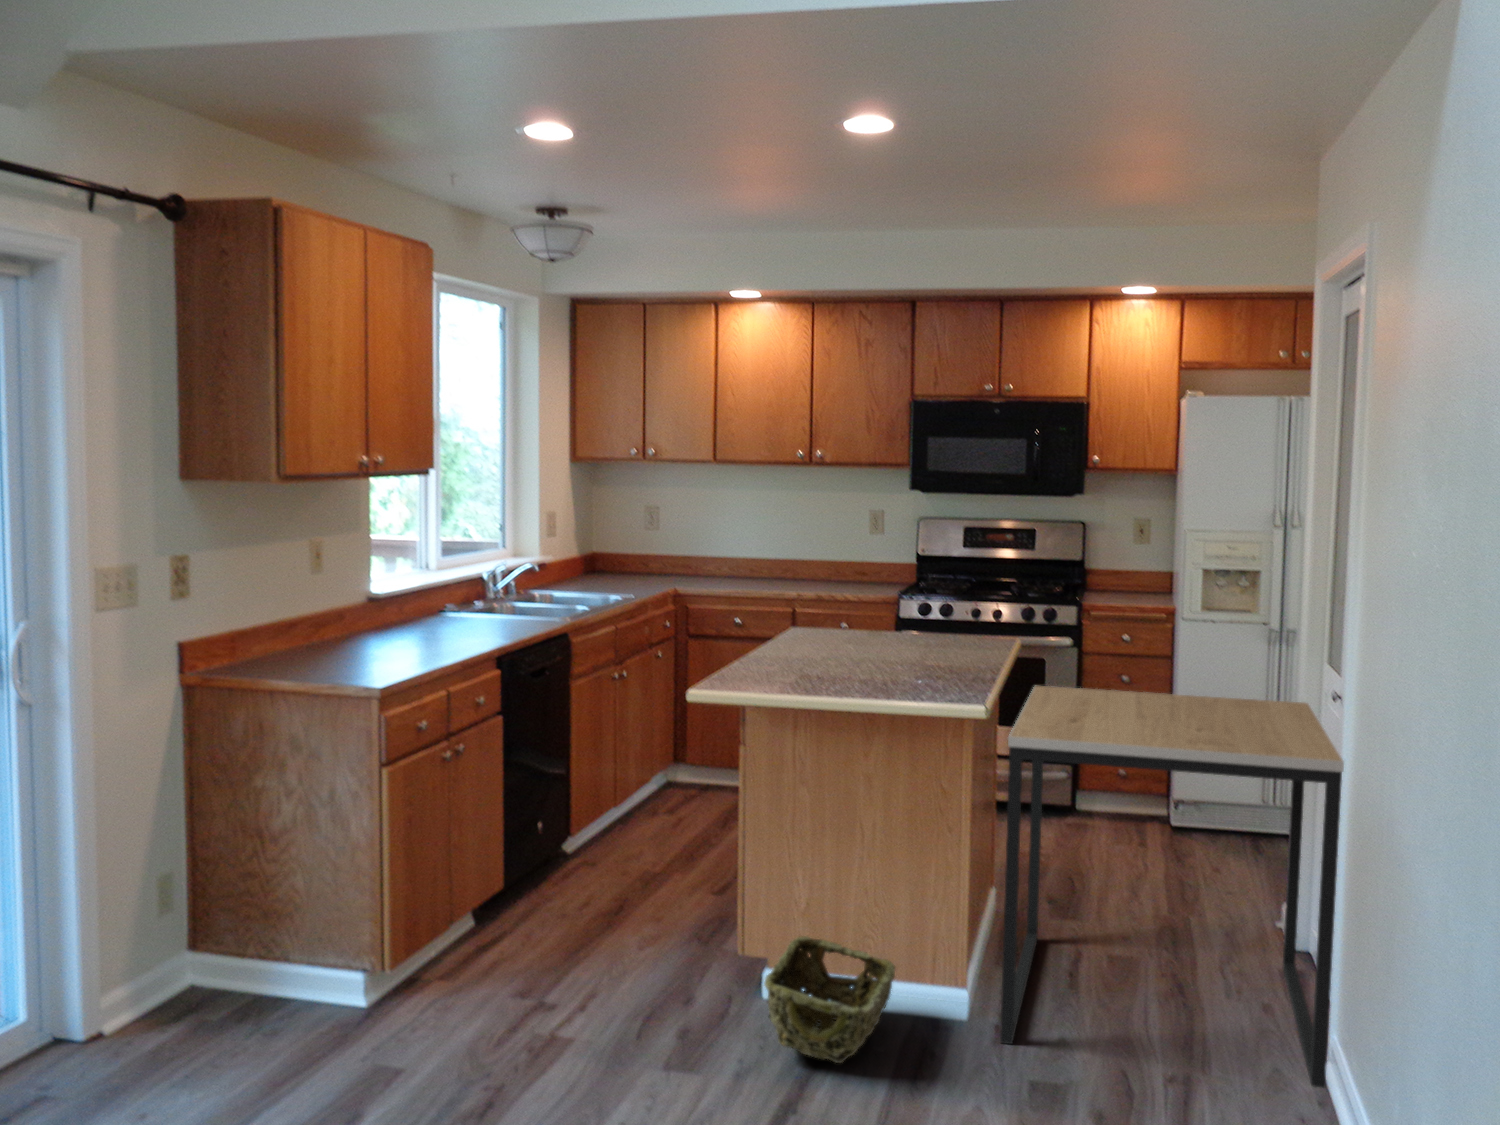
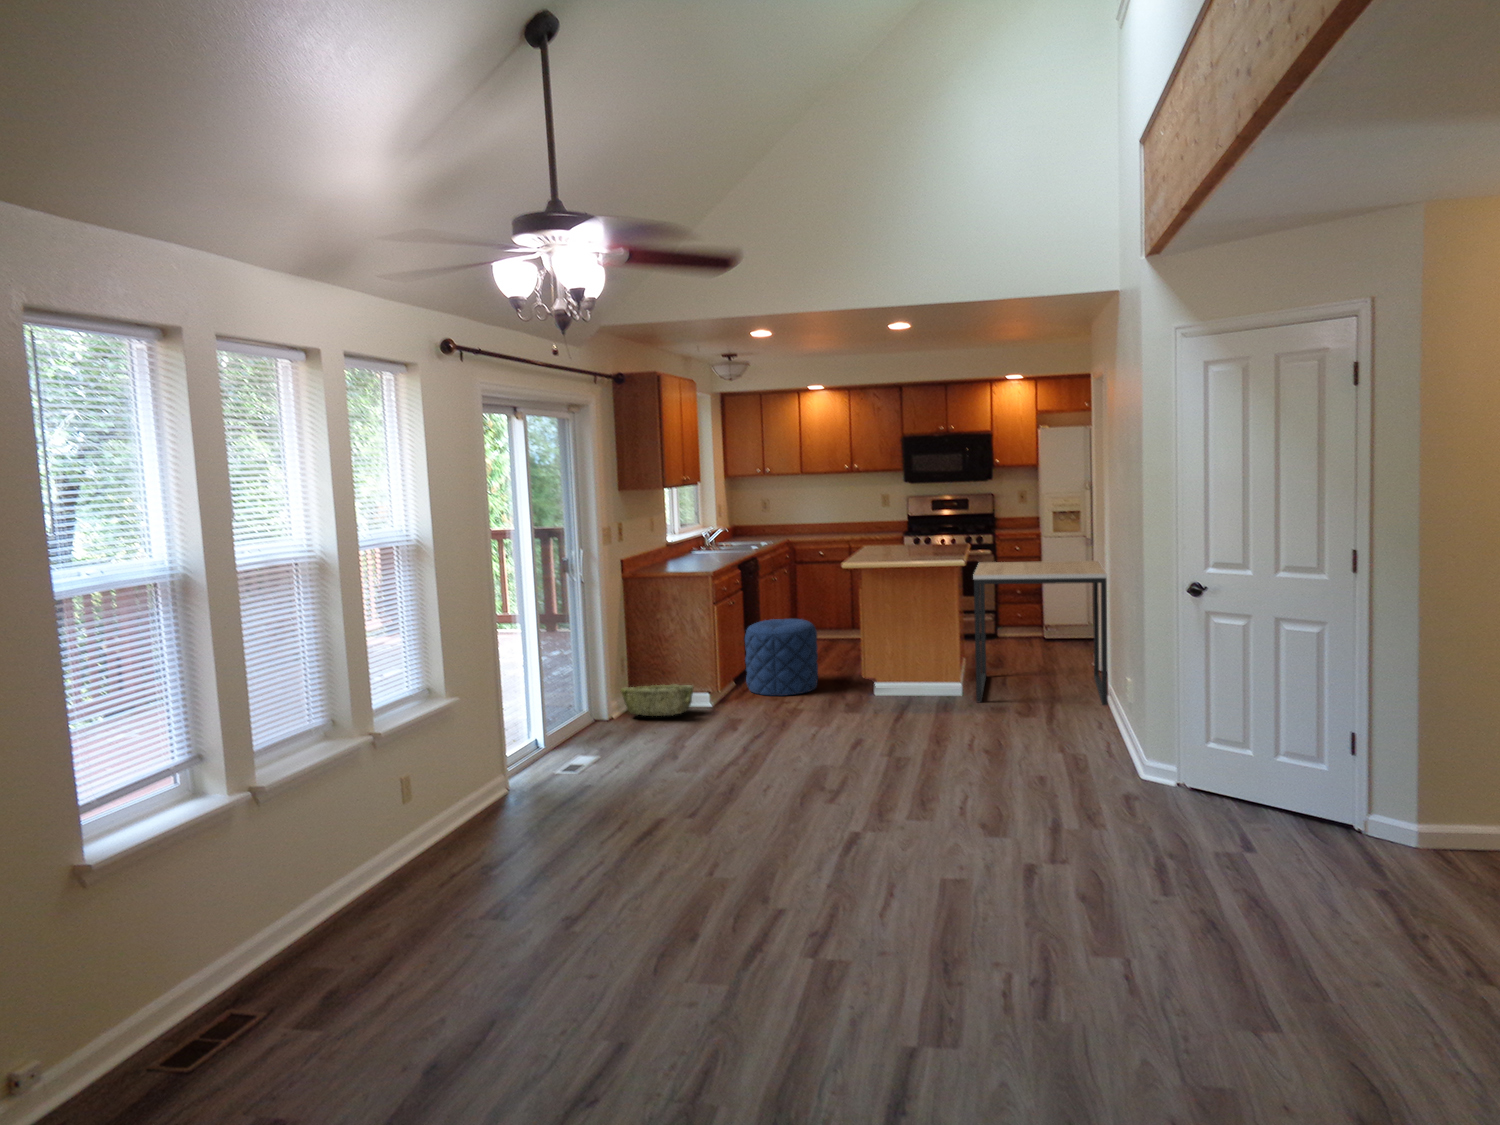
pouf: none [492,783,658,972] -> present [745,619,818,696]
woven basket: present [764,936,895,1063] -> present [621,685,693,716]

